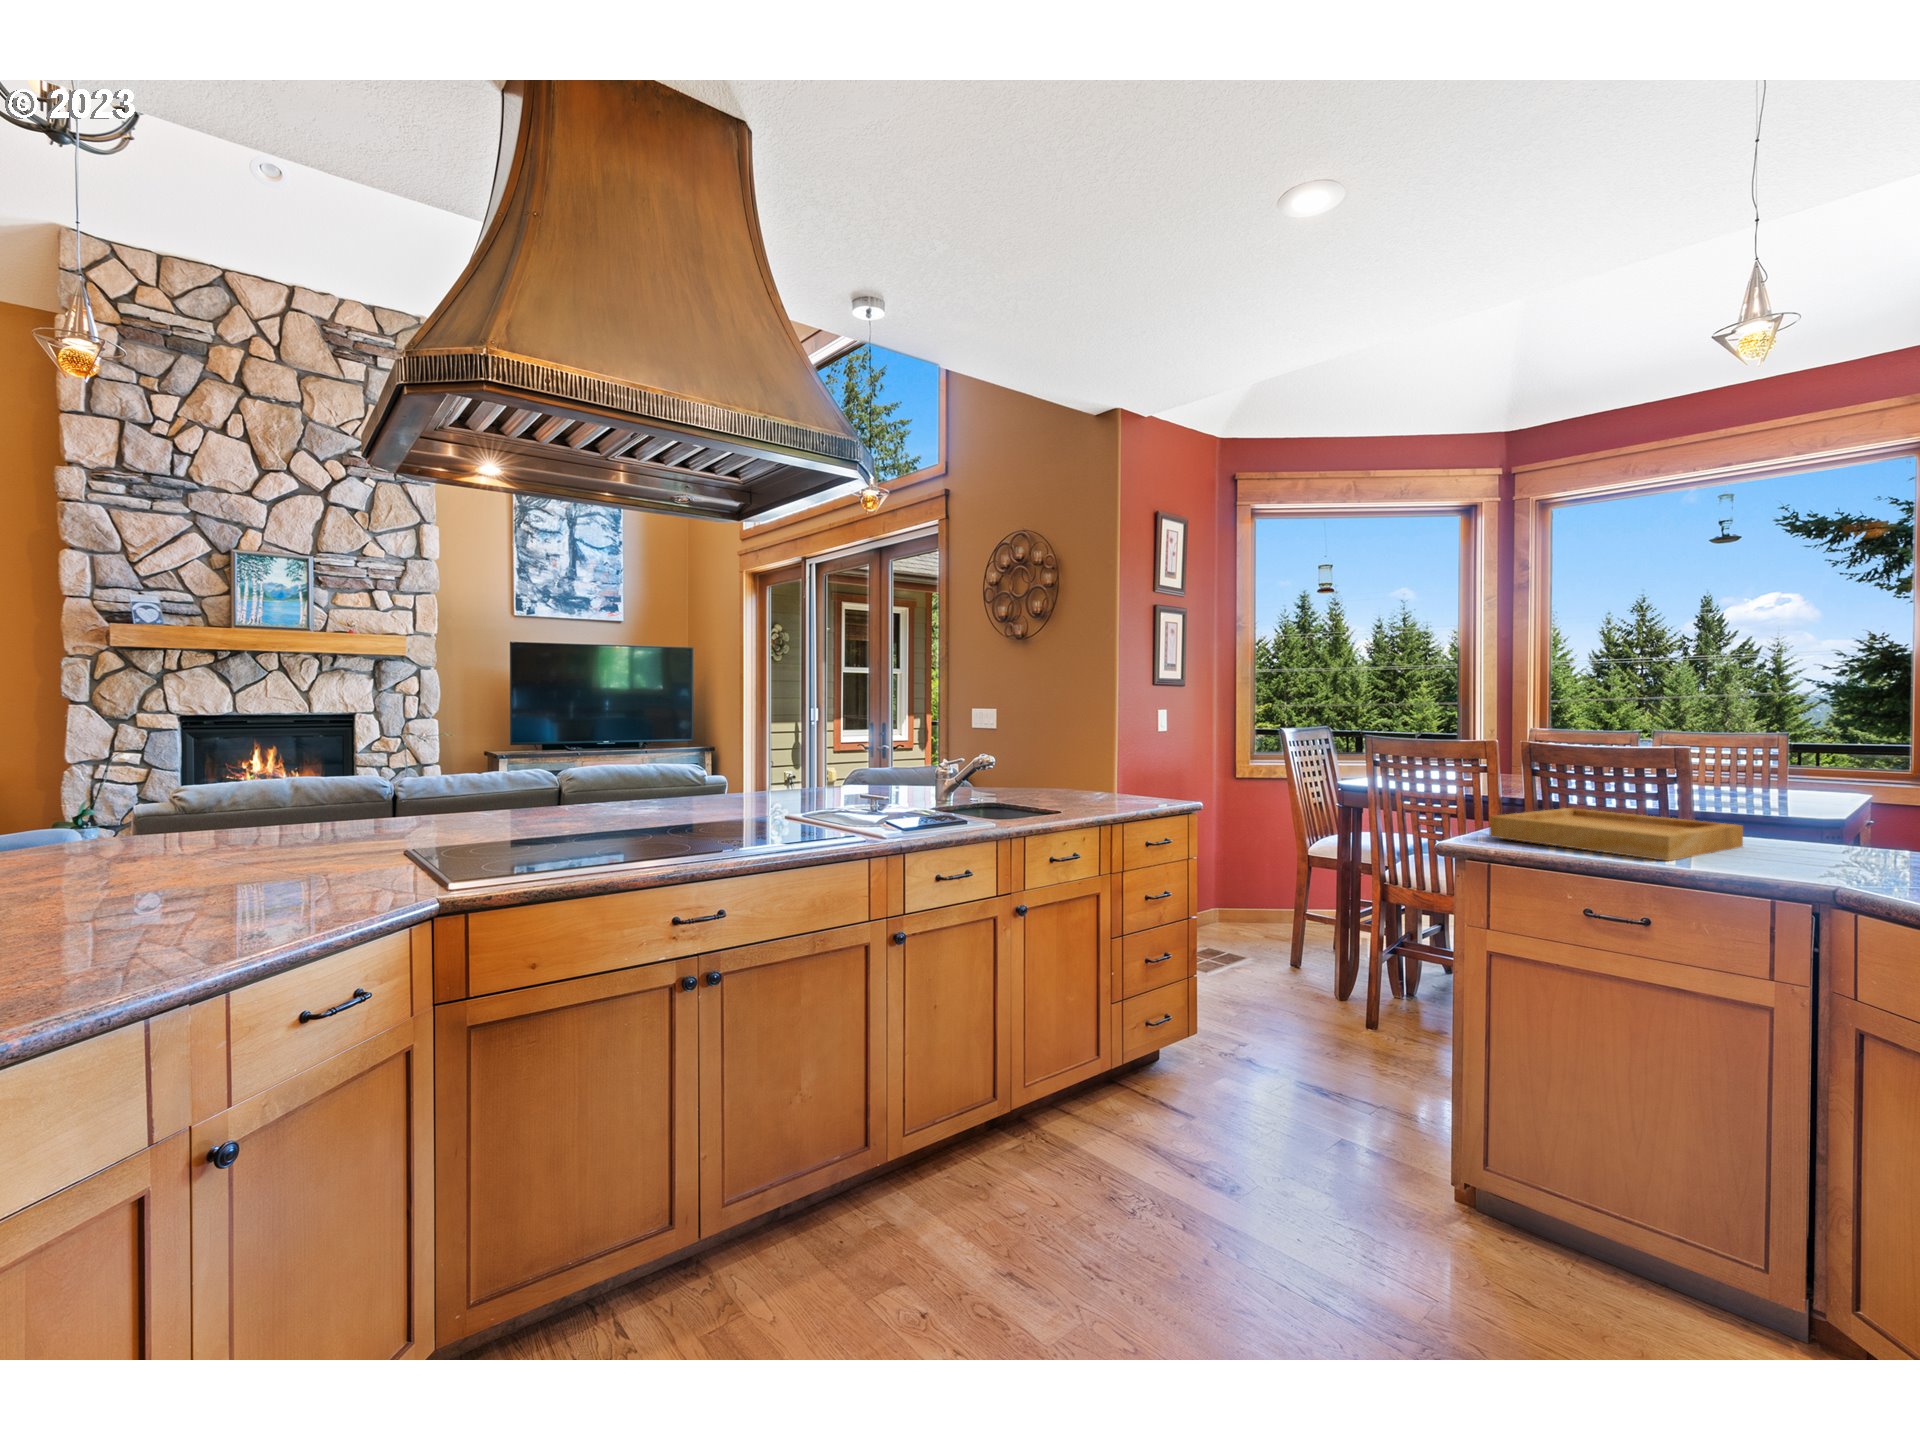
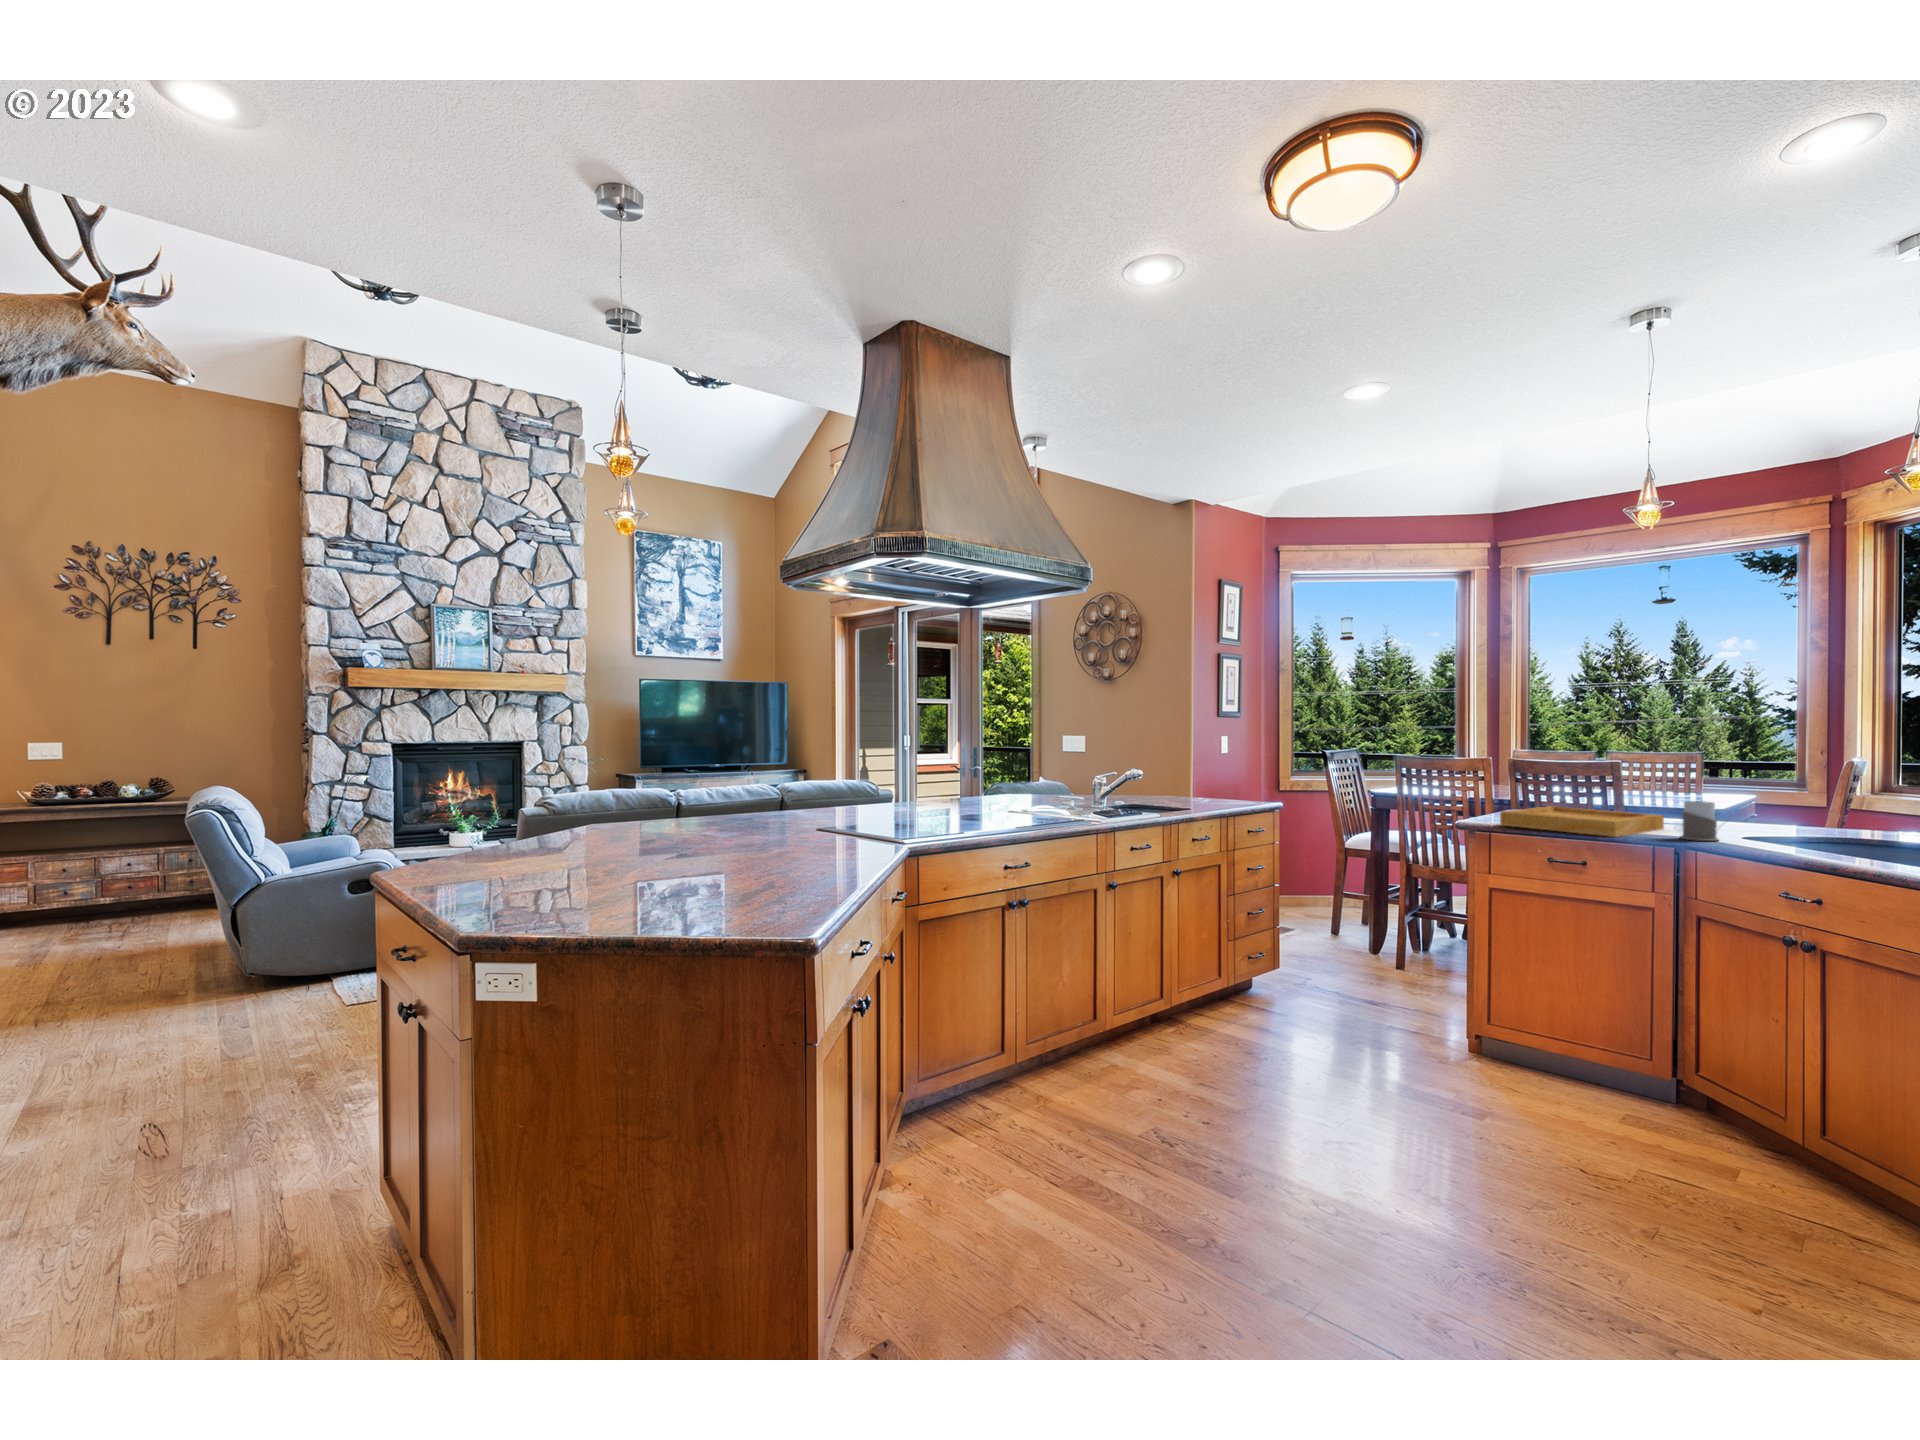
mug: none [1775,805,1864,872] -> present [1681,801,1718,841]

